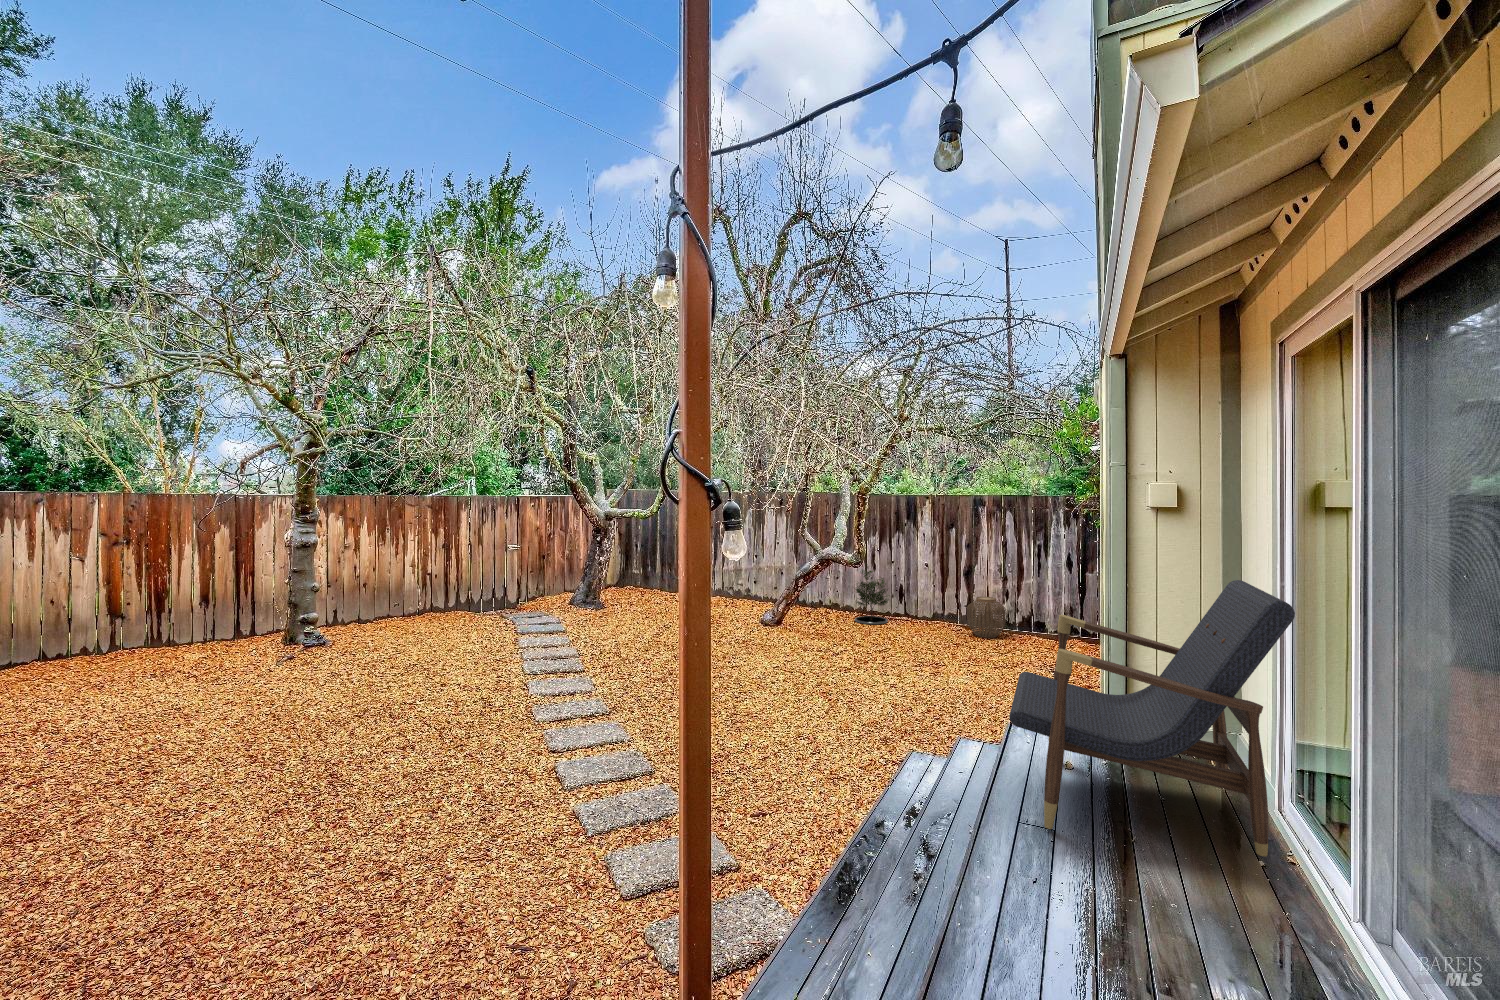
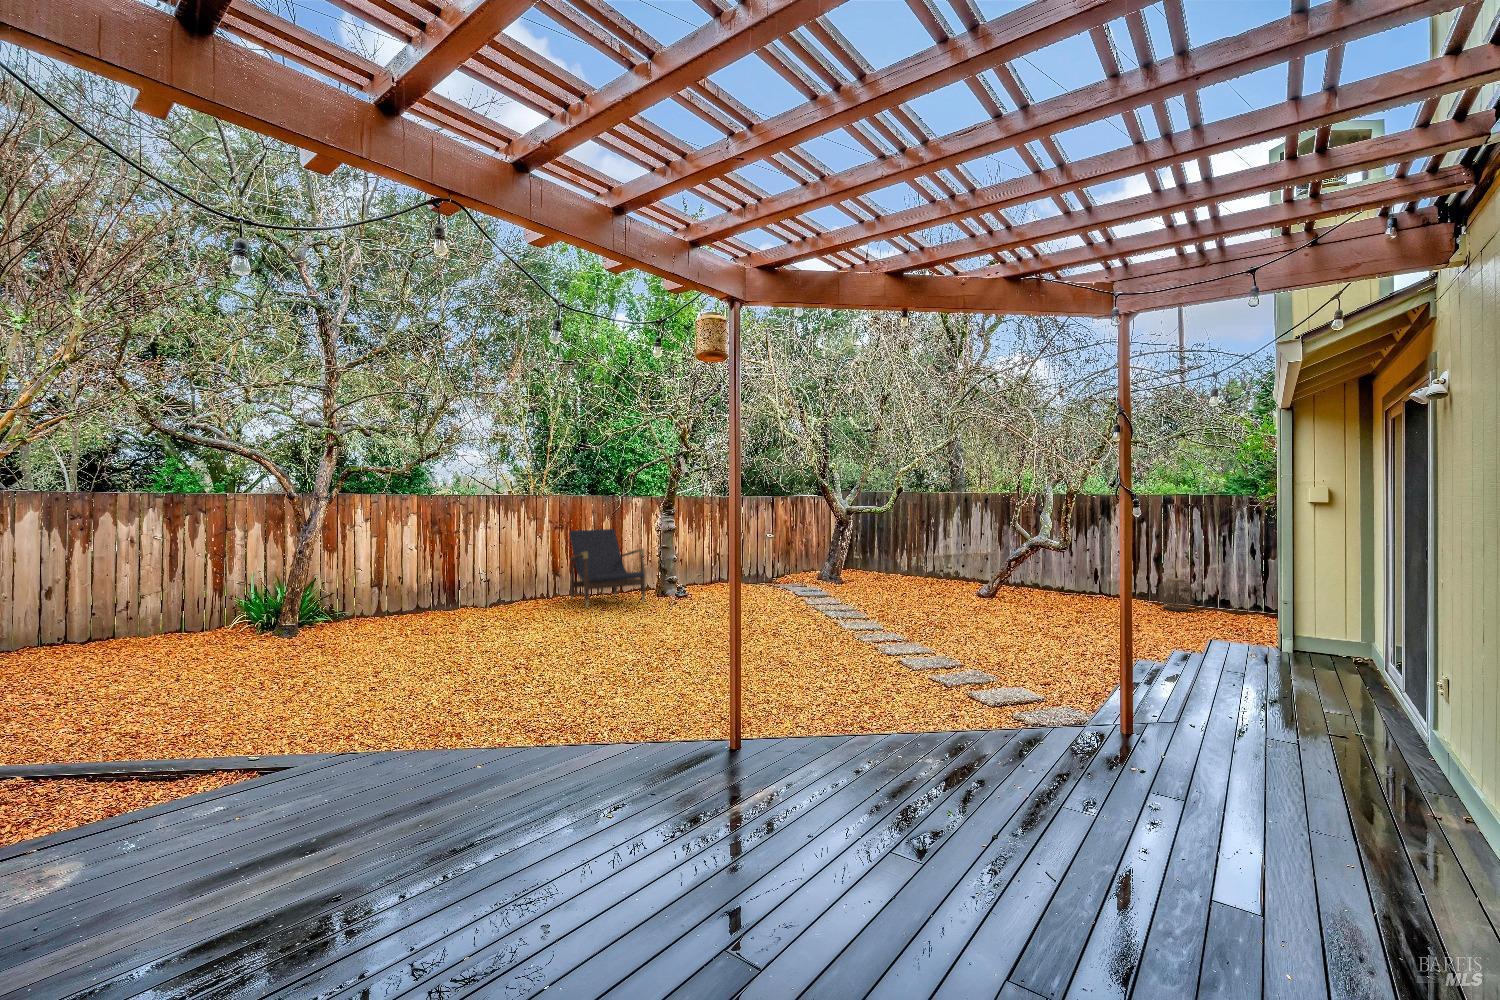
potted tree: present [855,564,889,624] -> none [1055,550,1088,600]
lounge chair: present [1009,580,1295,857] -> present [569,529,645,609]

